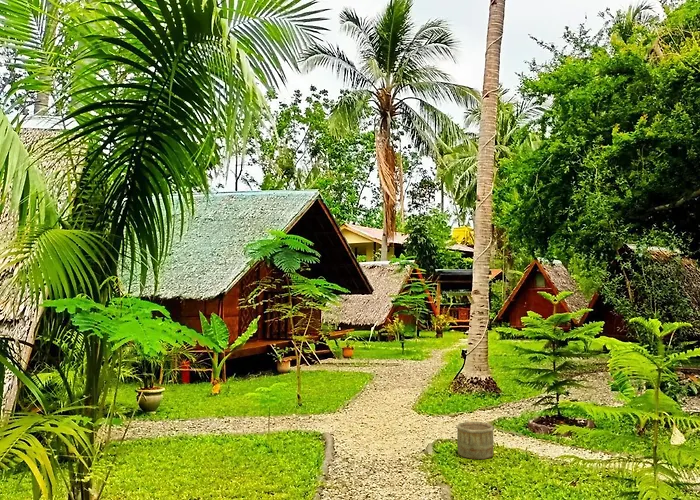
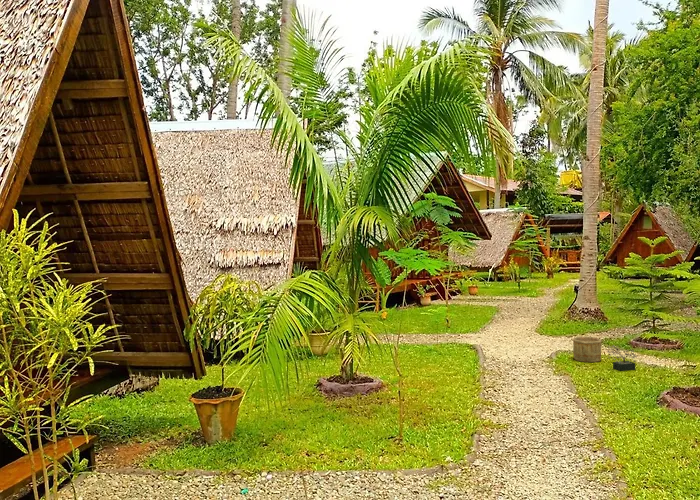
decorative plant: none [501,436,540,474] -> present [608,345,637,371]

